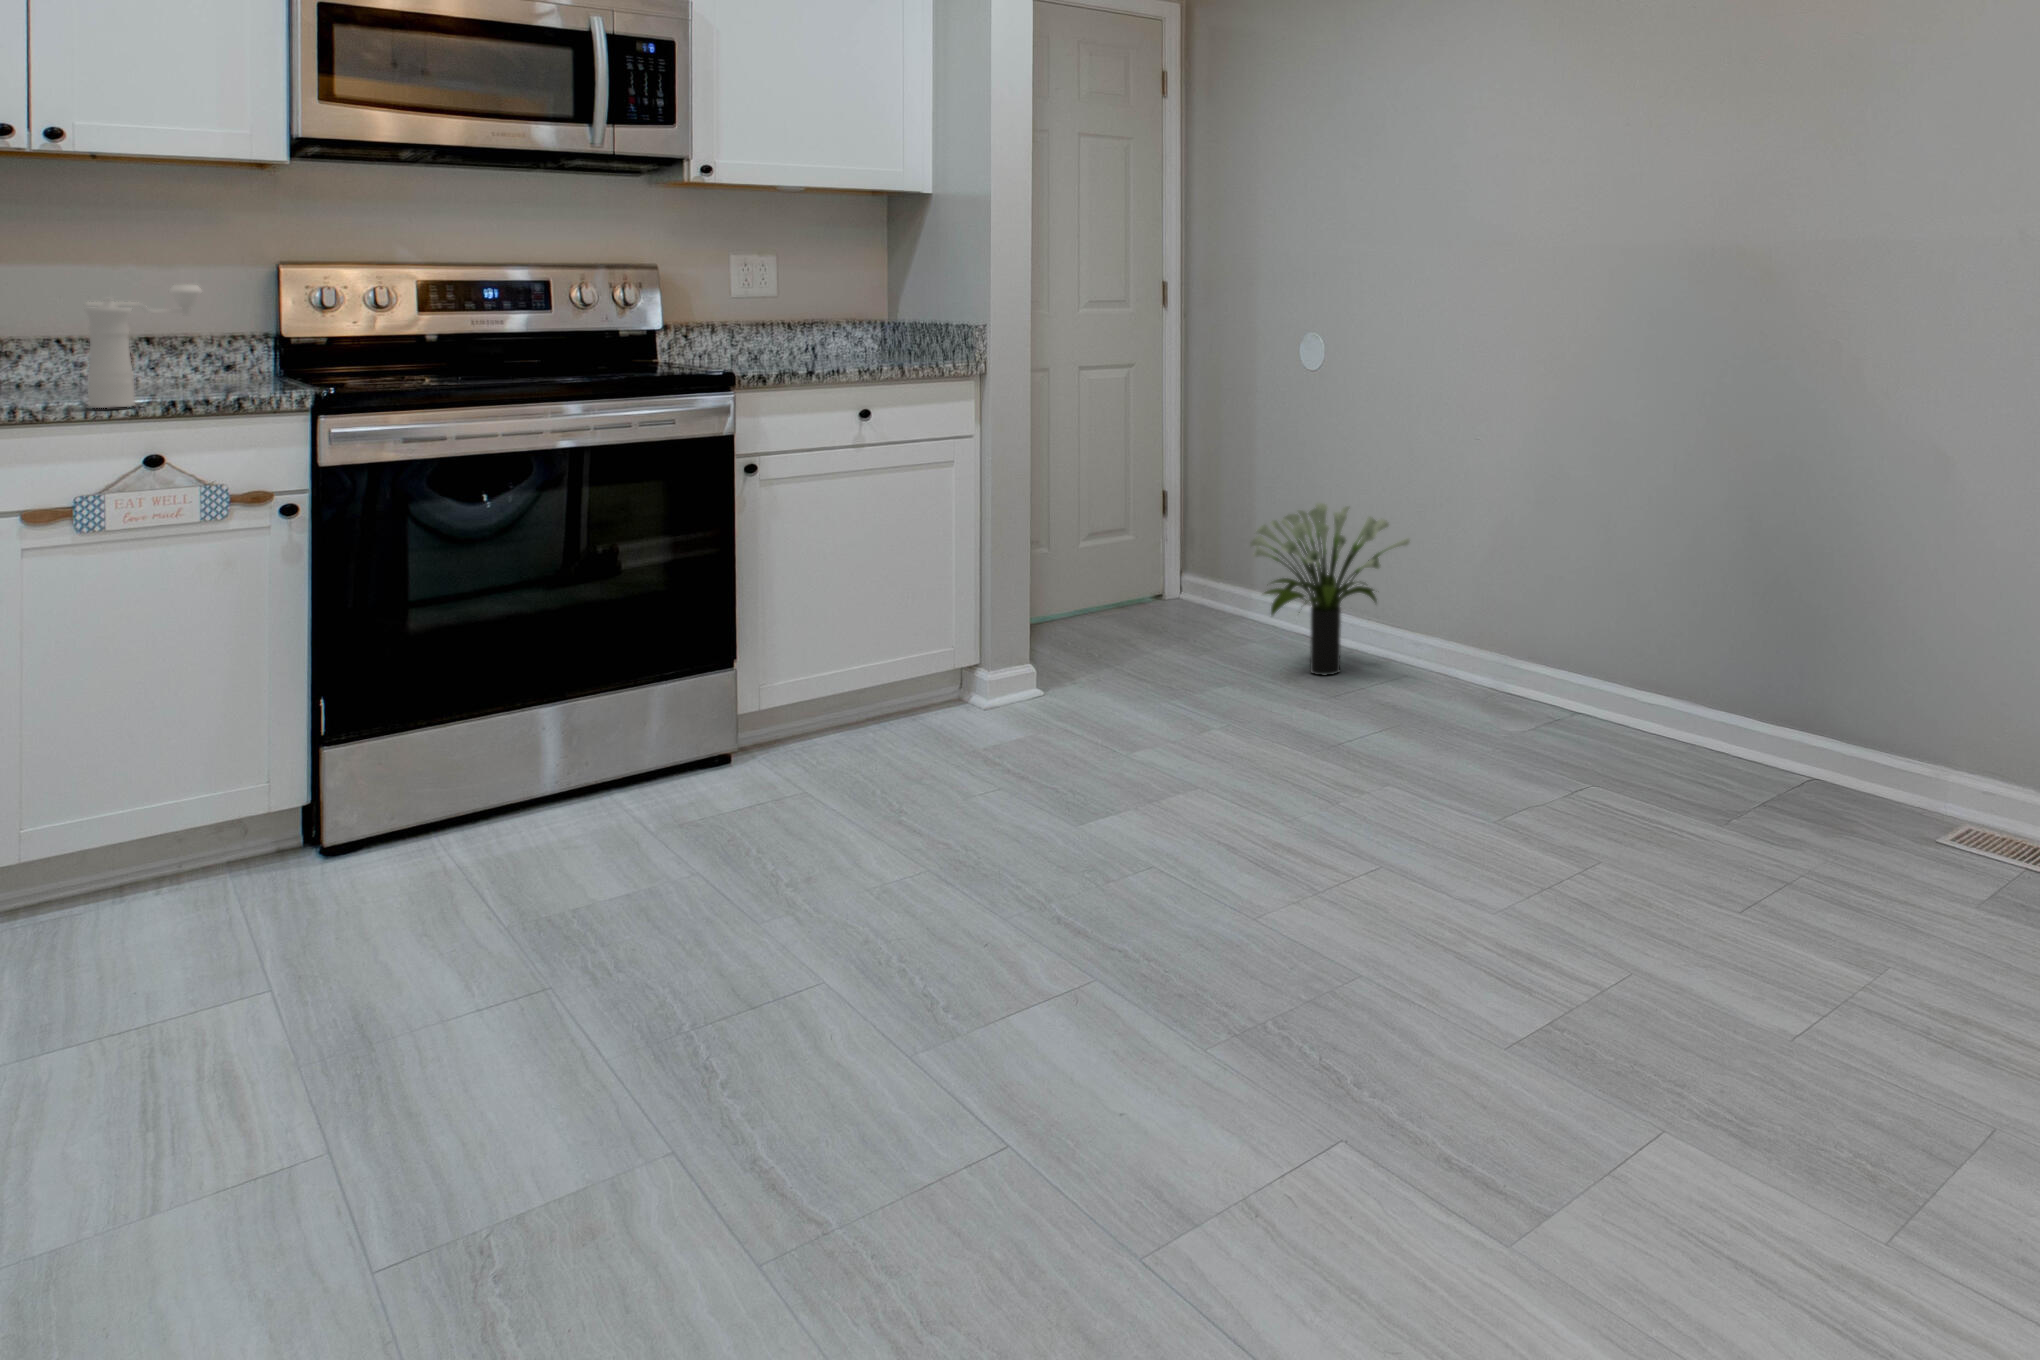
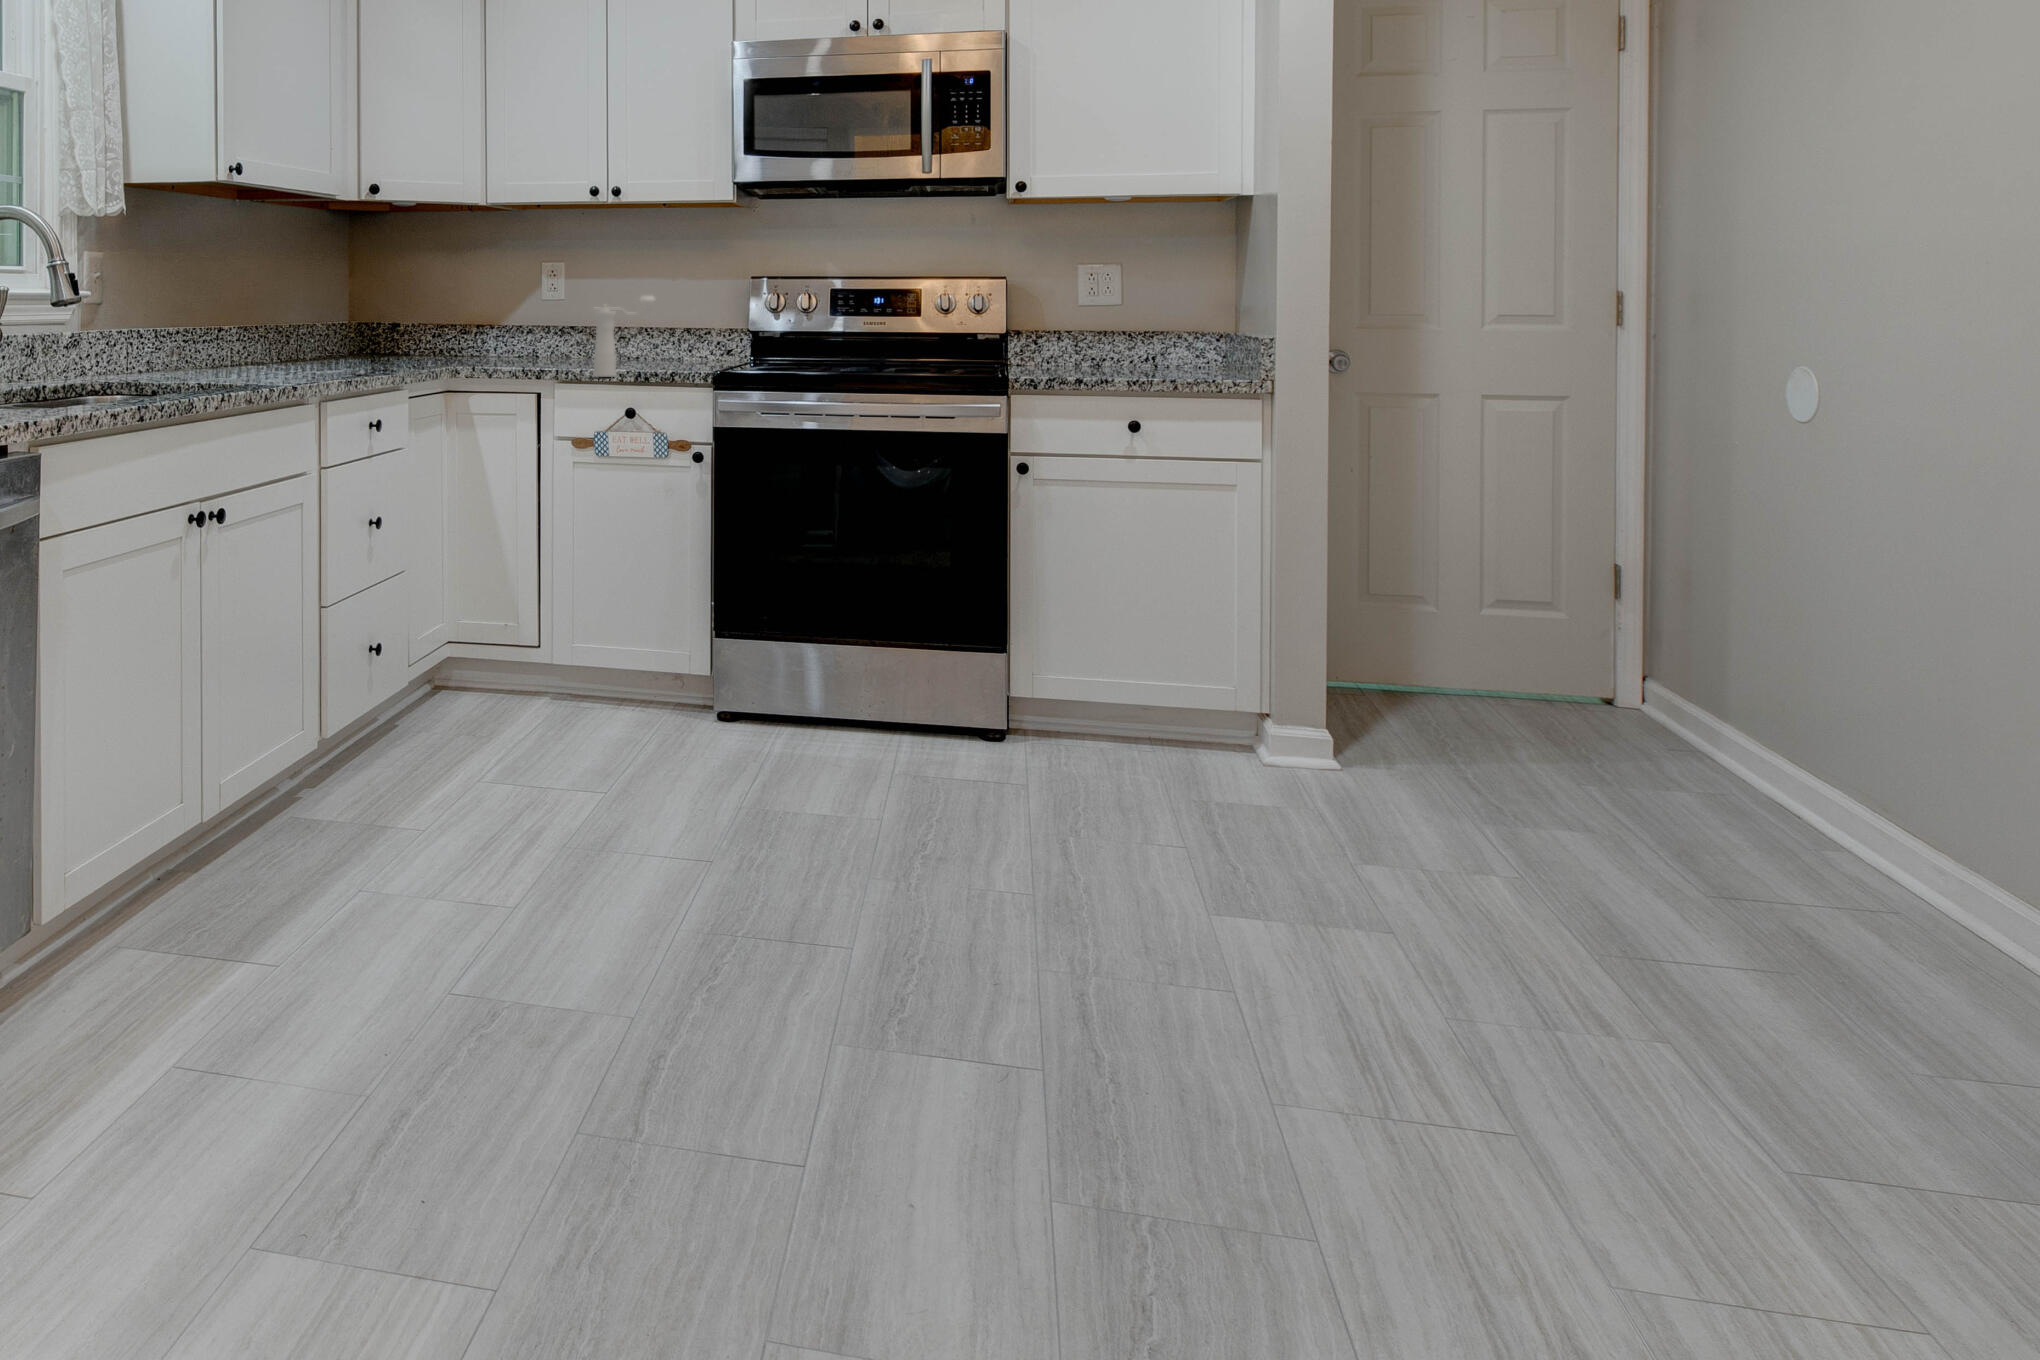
potted plant: present [1250,503,1409,675] -> none [1630,610,1954,879]

